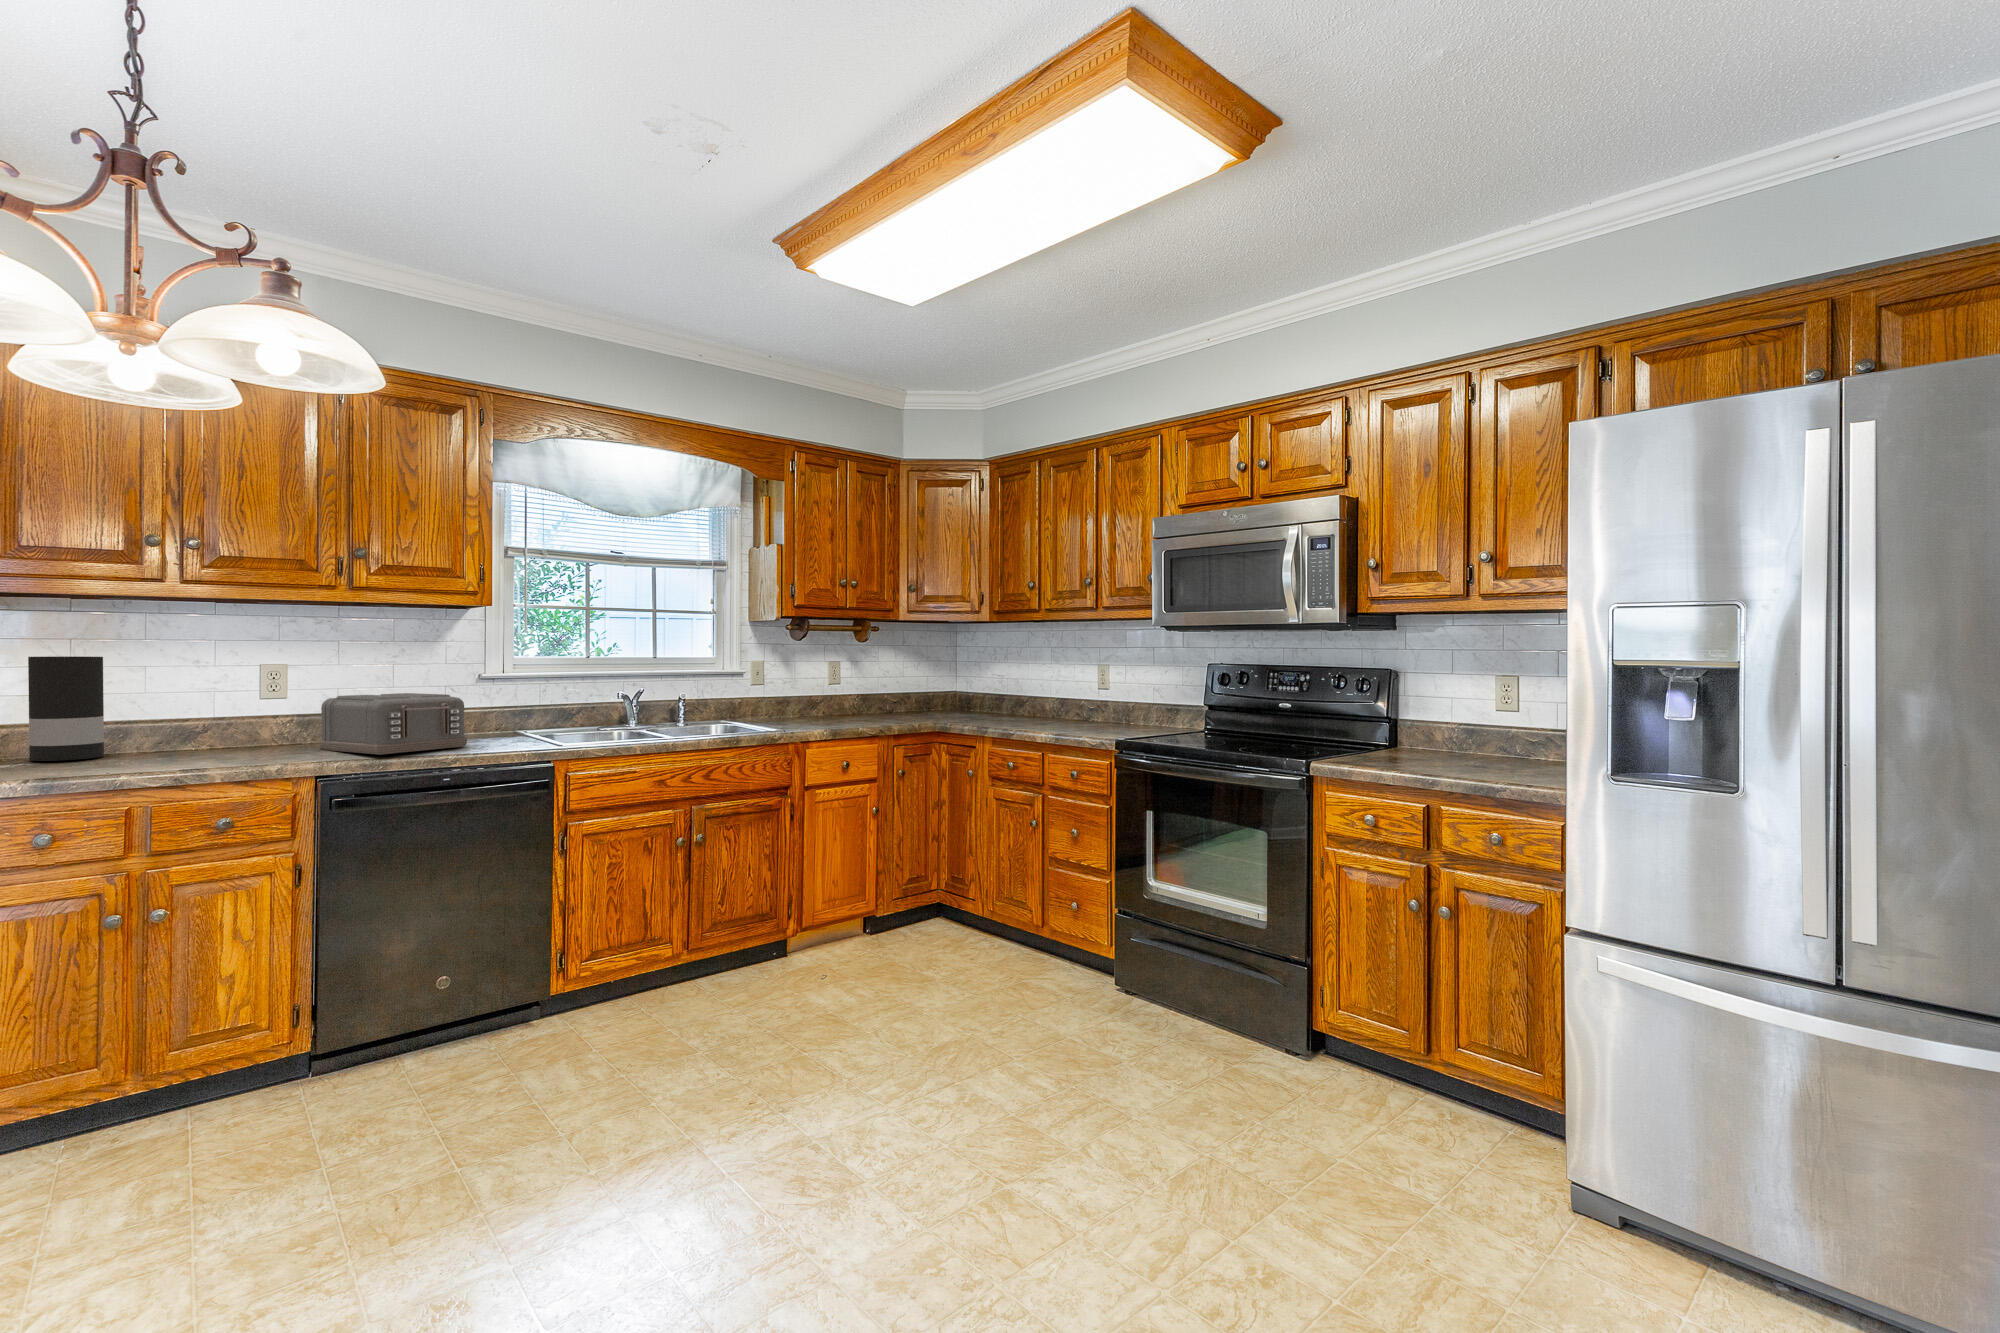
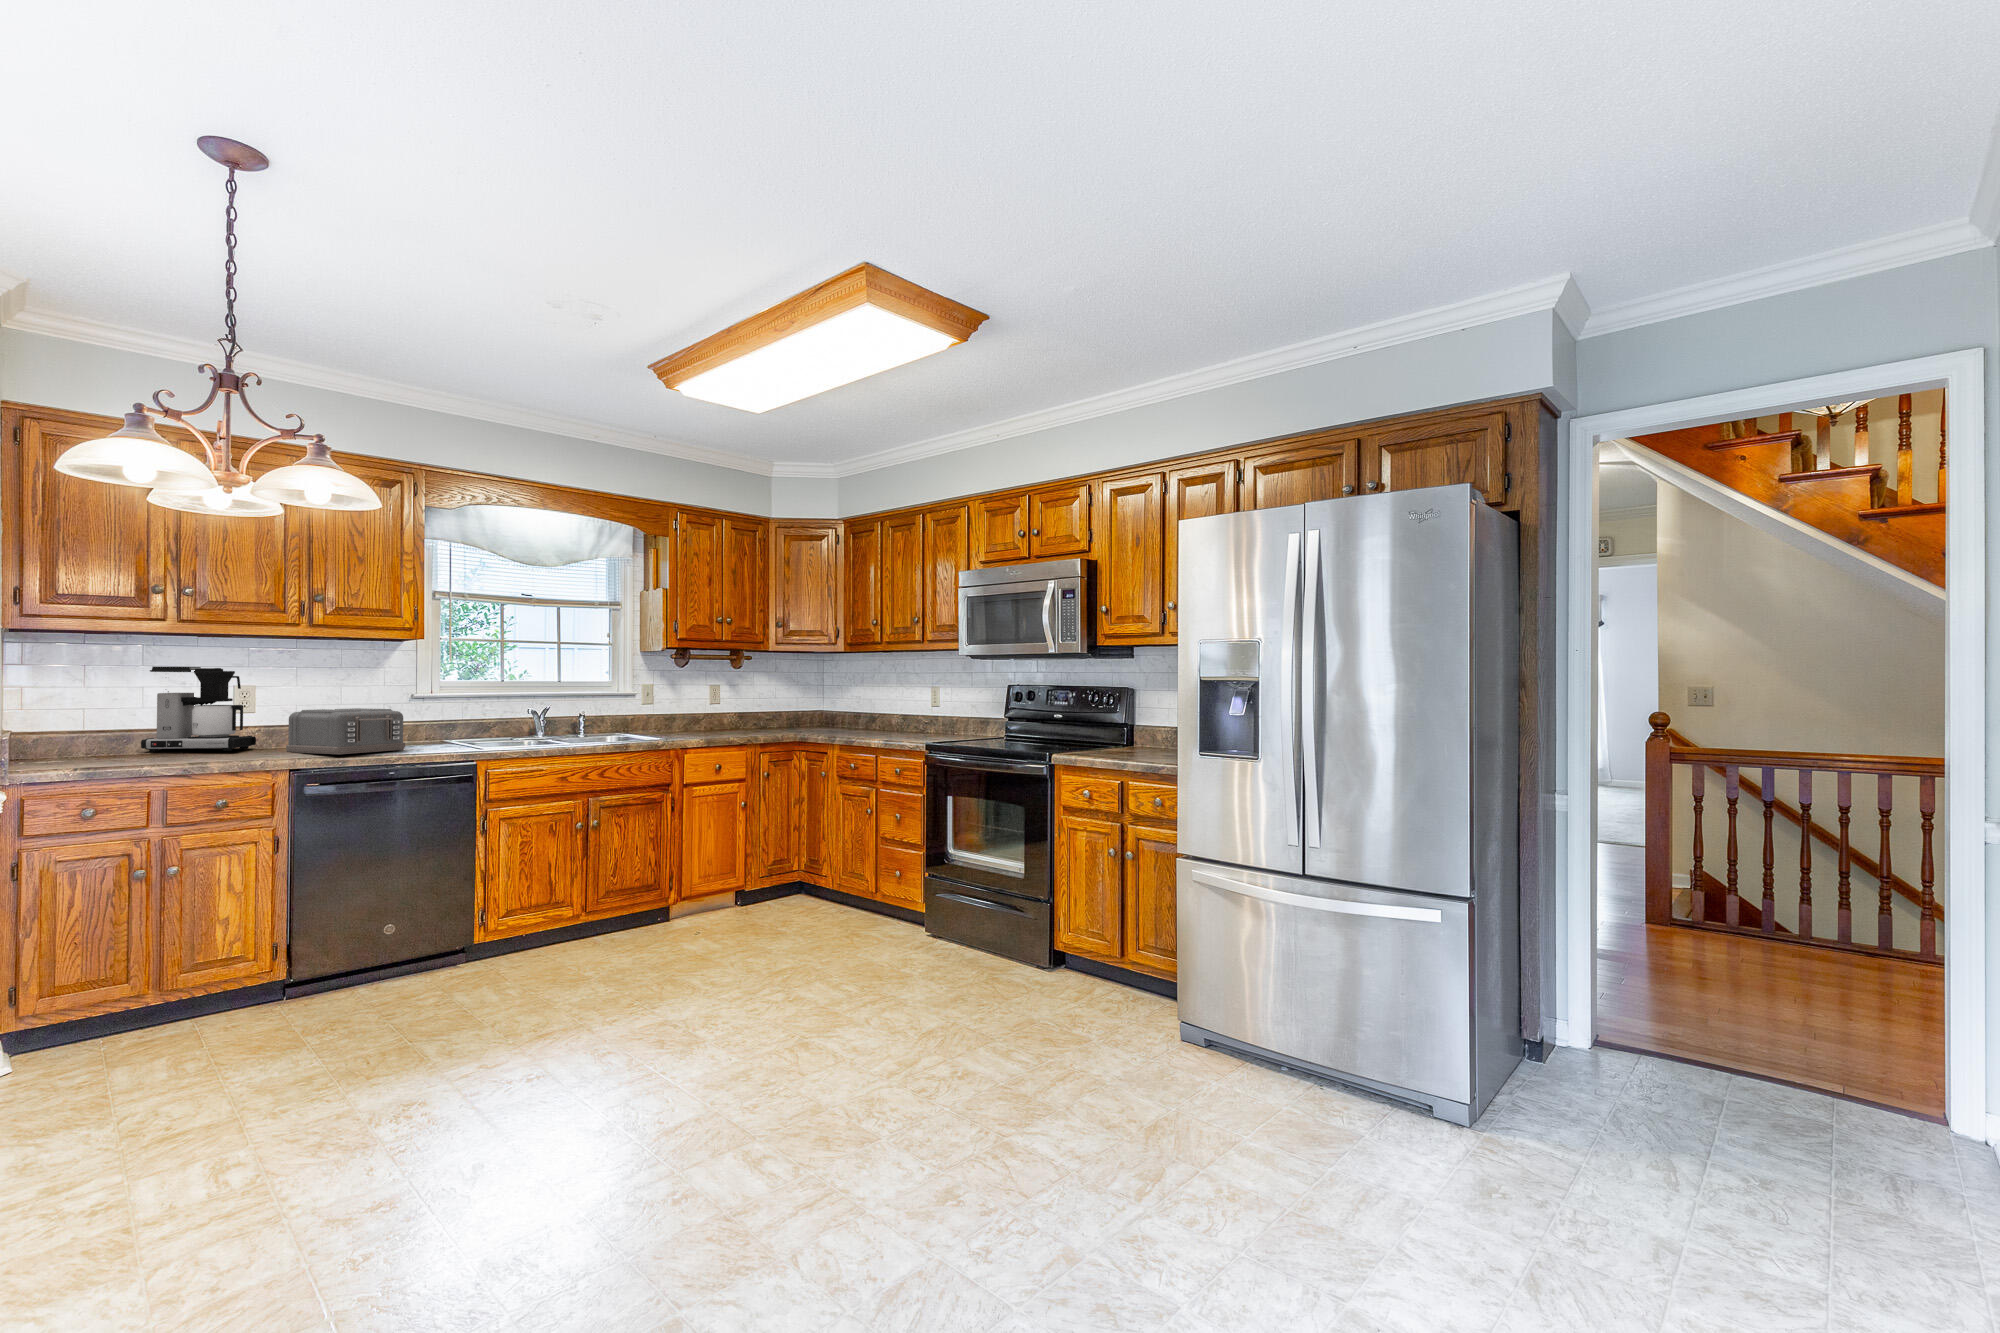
coffee maker: none [137,640,285,749] -> present [141,667,256,752]
vase: present [28,656,104,761] -> none [63,679,119,759]

